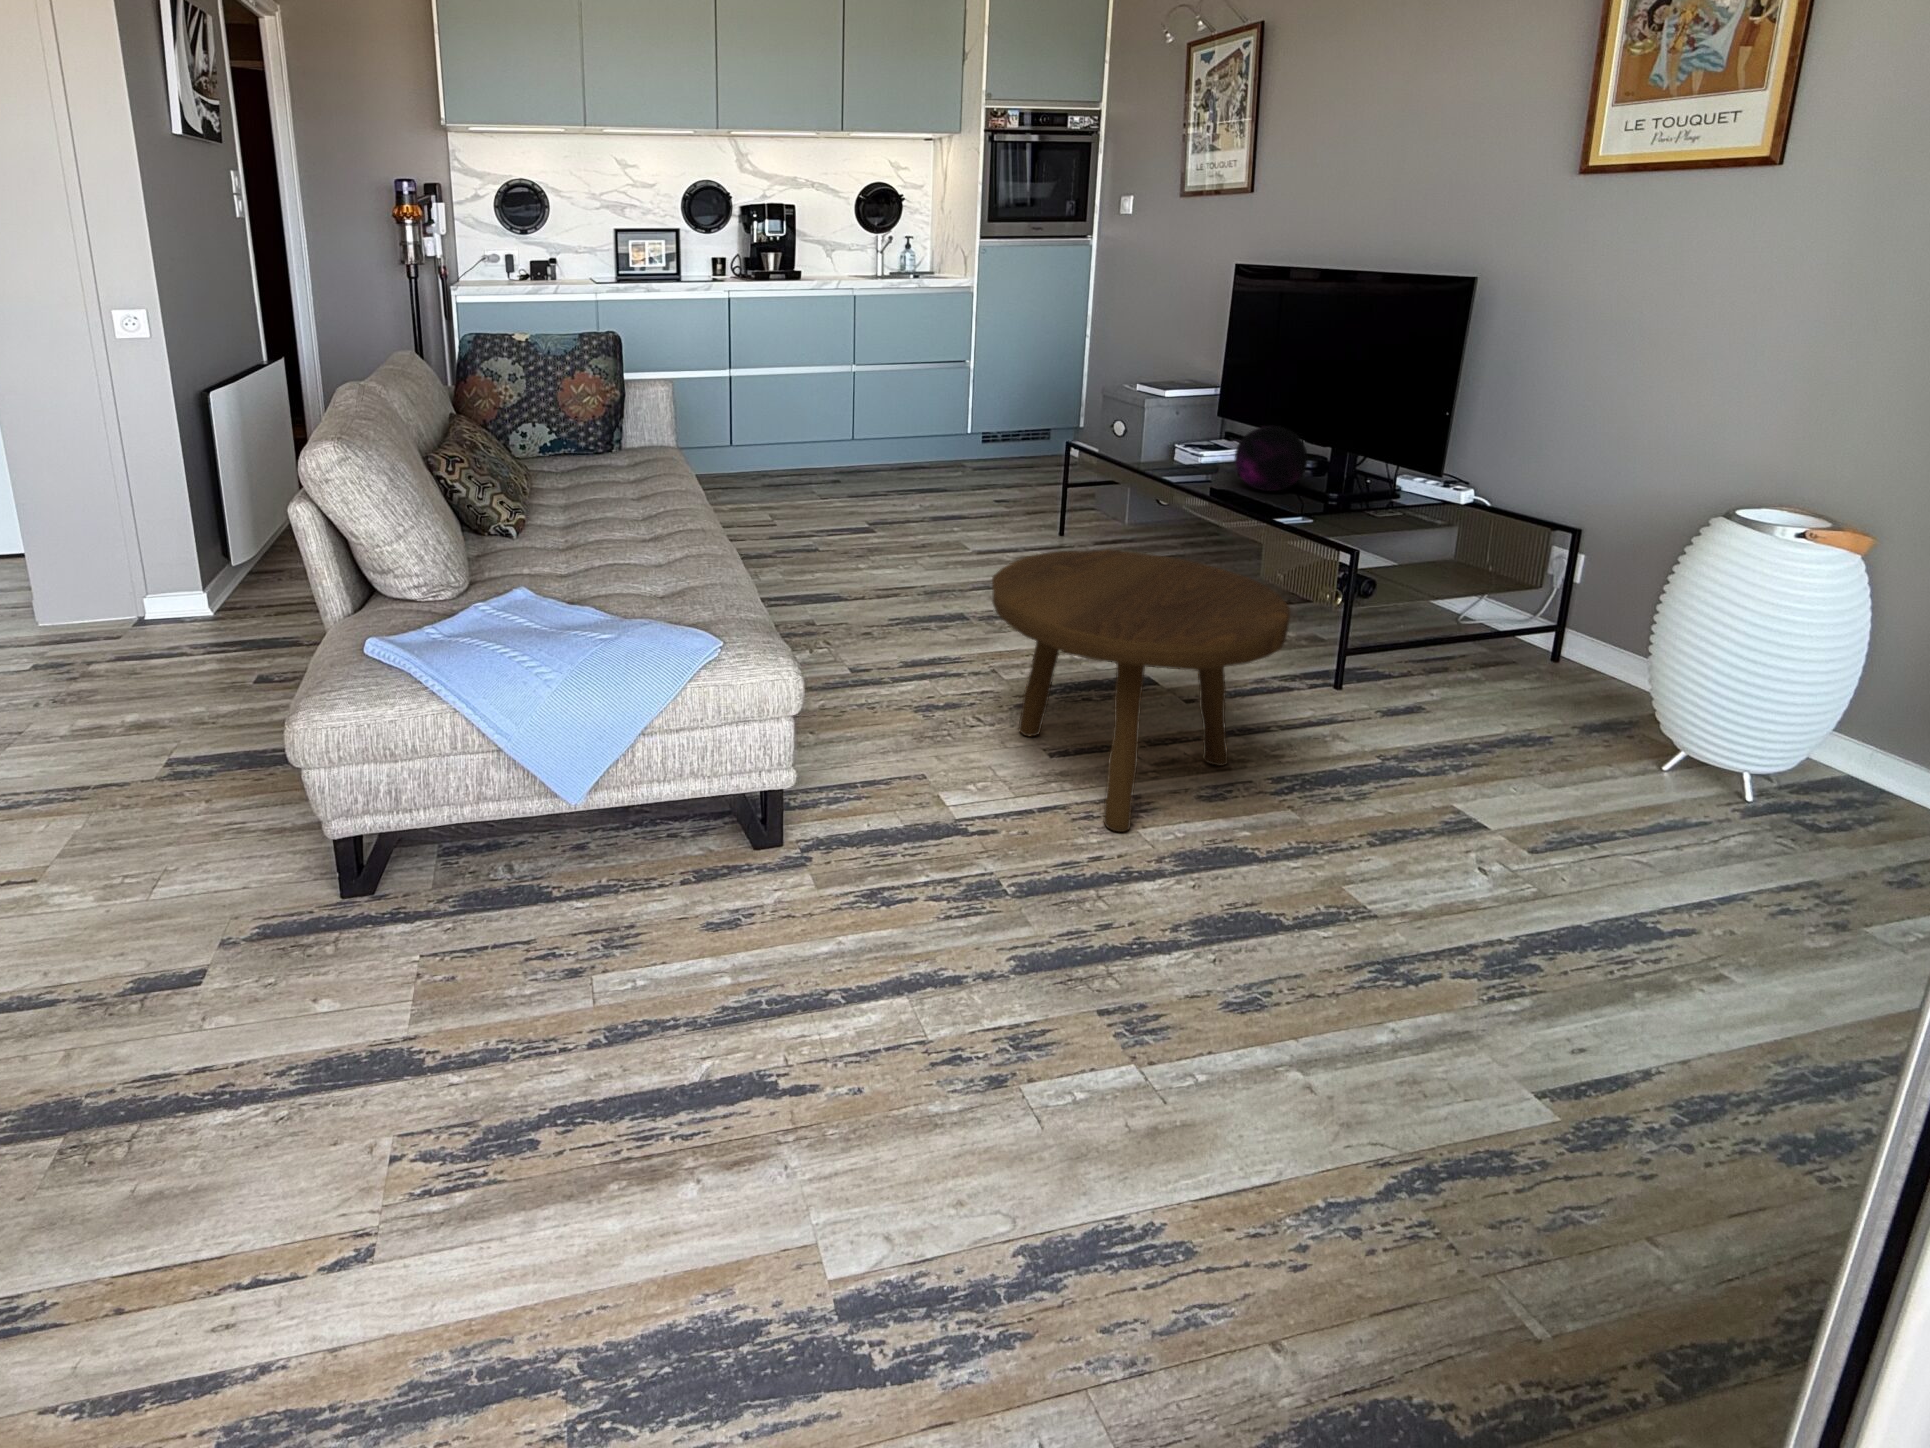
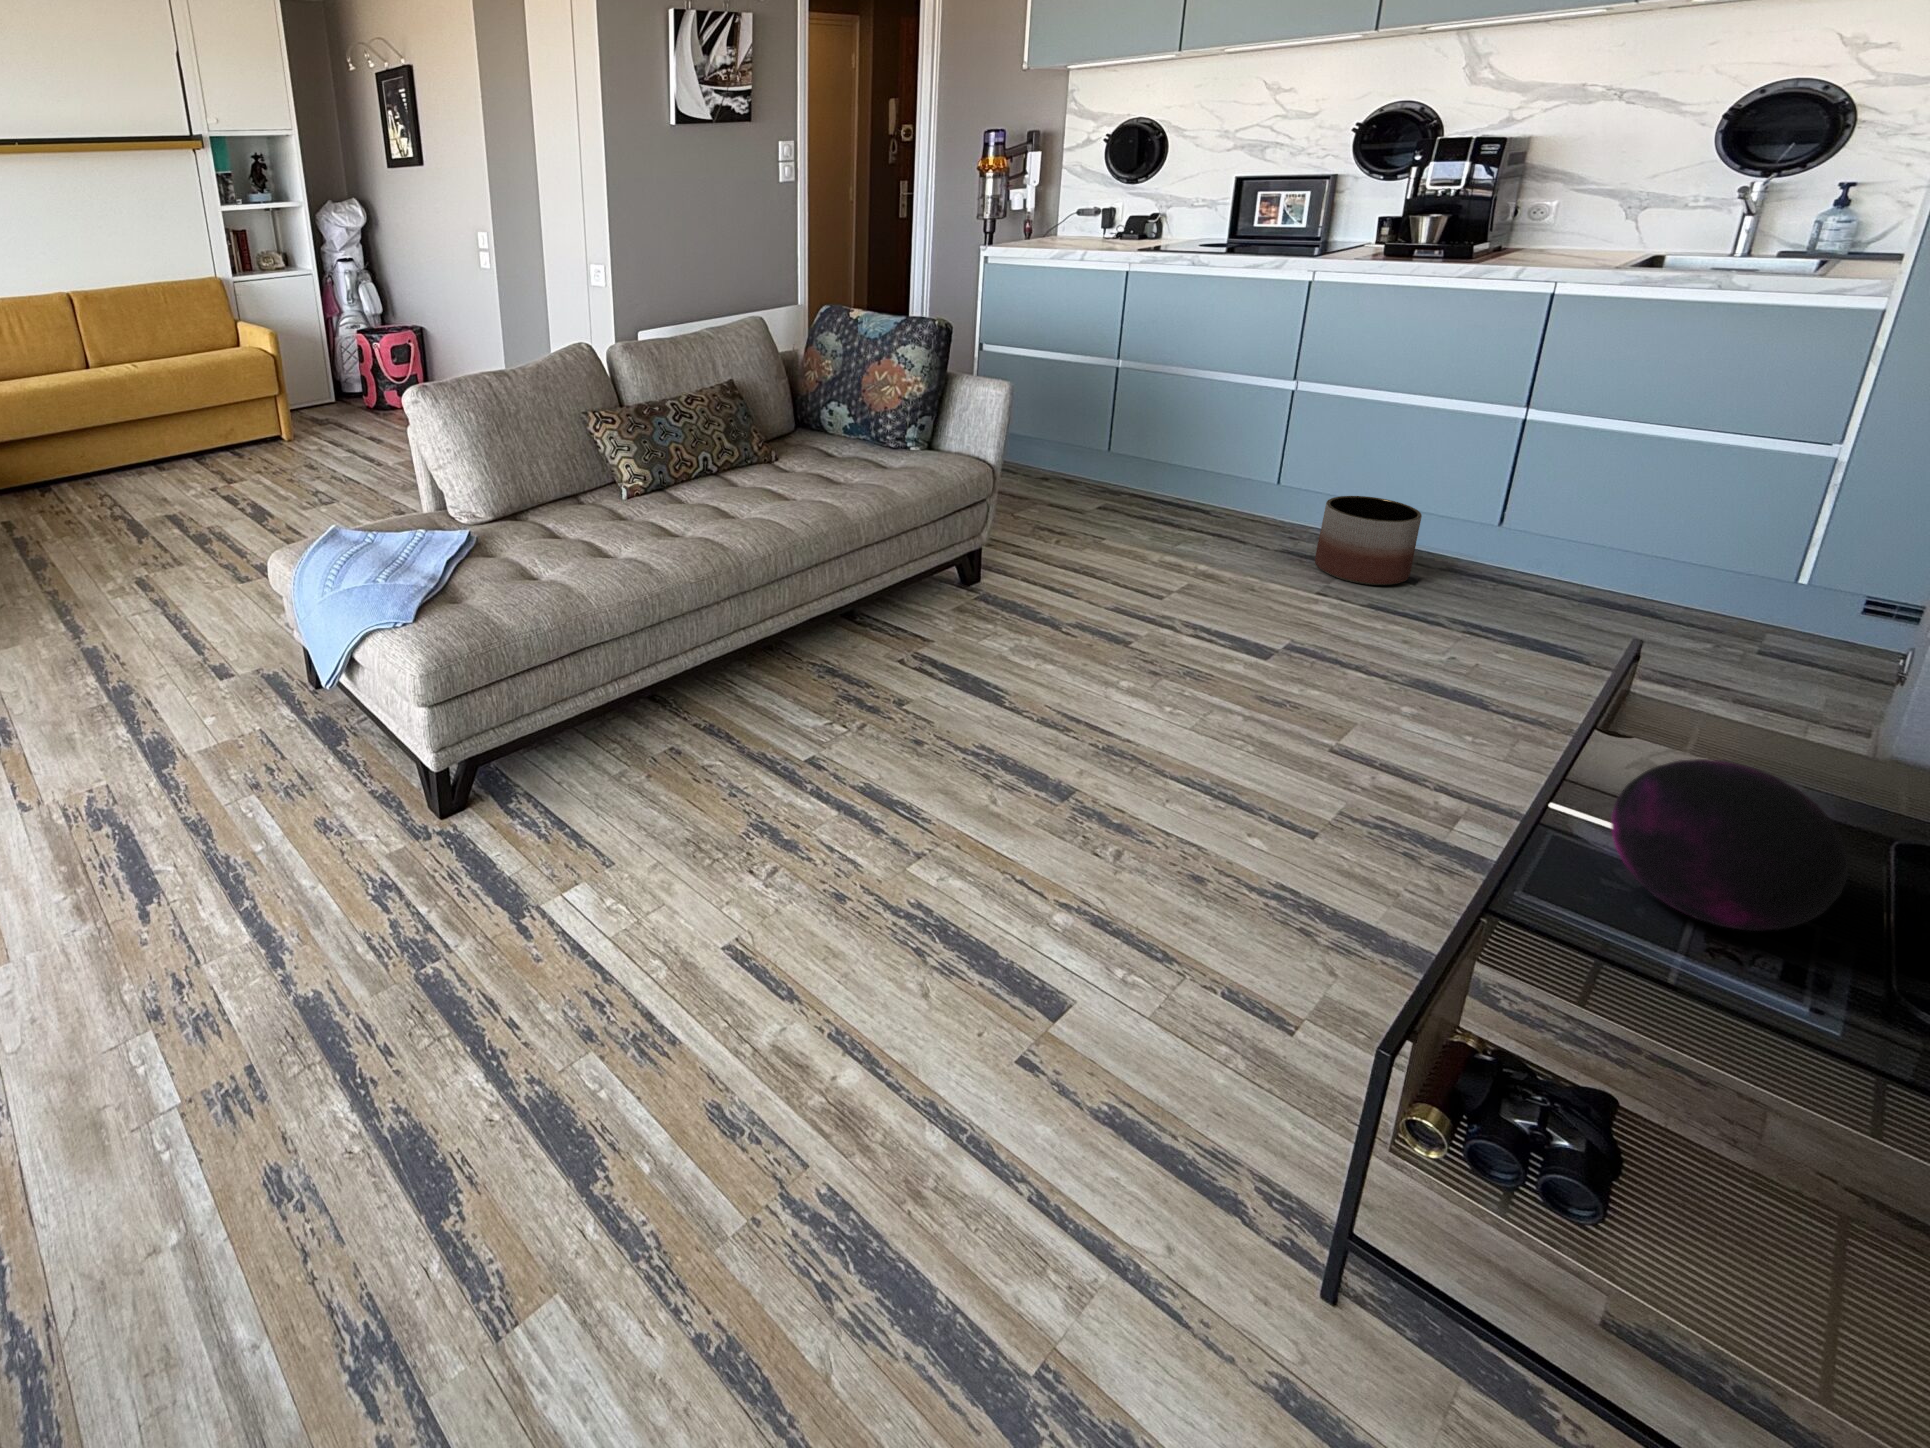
planter: none [778,438,831,493] -> present [1315,496,1422,585]
footstool: present [992,549,1290,832] -> none [538,701,933,1138]

